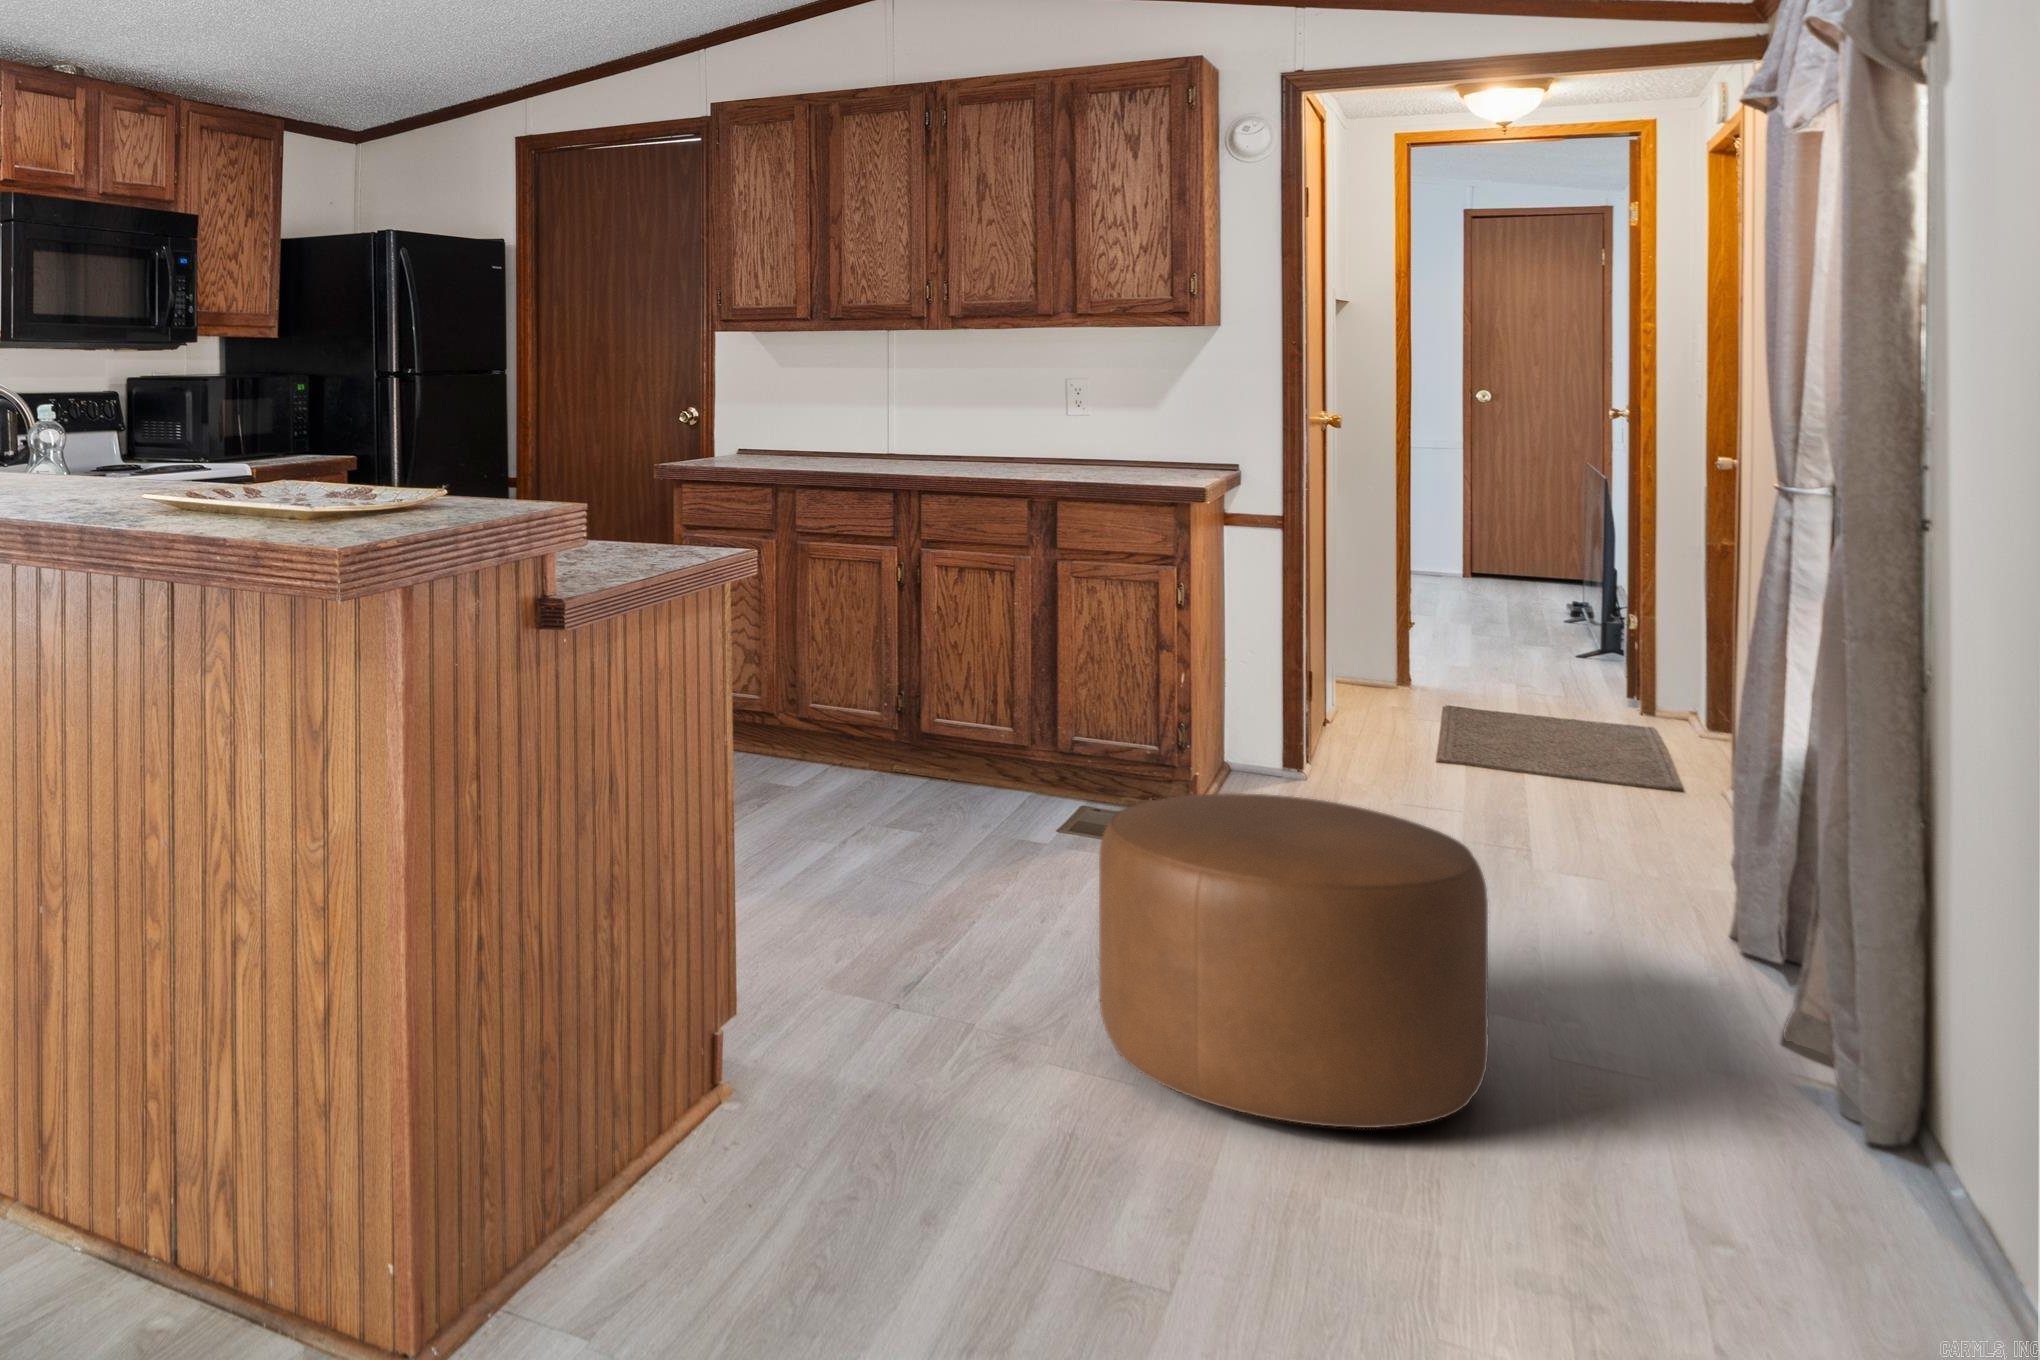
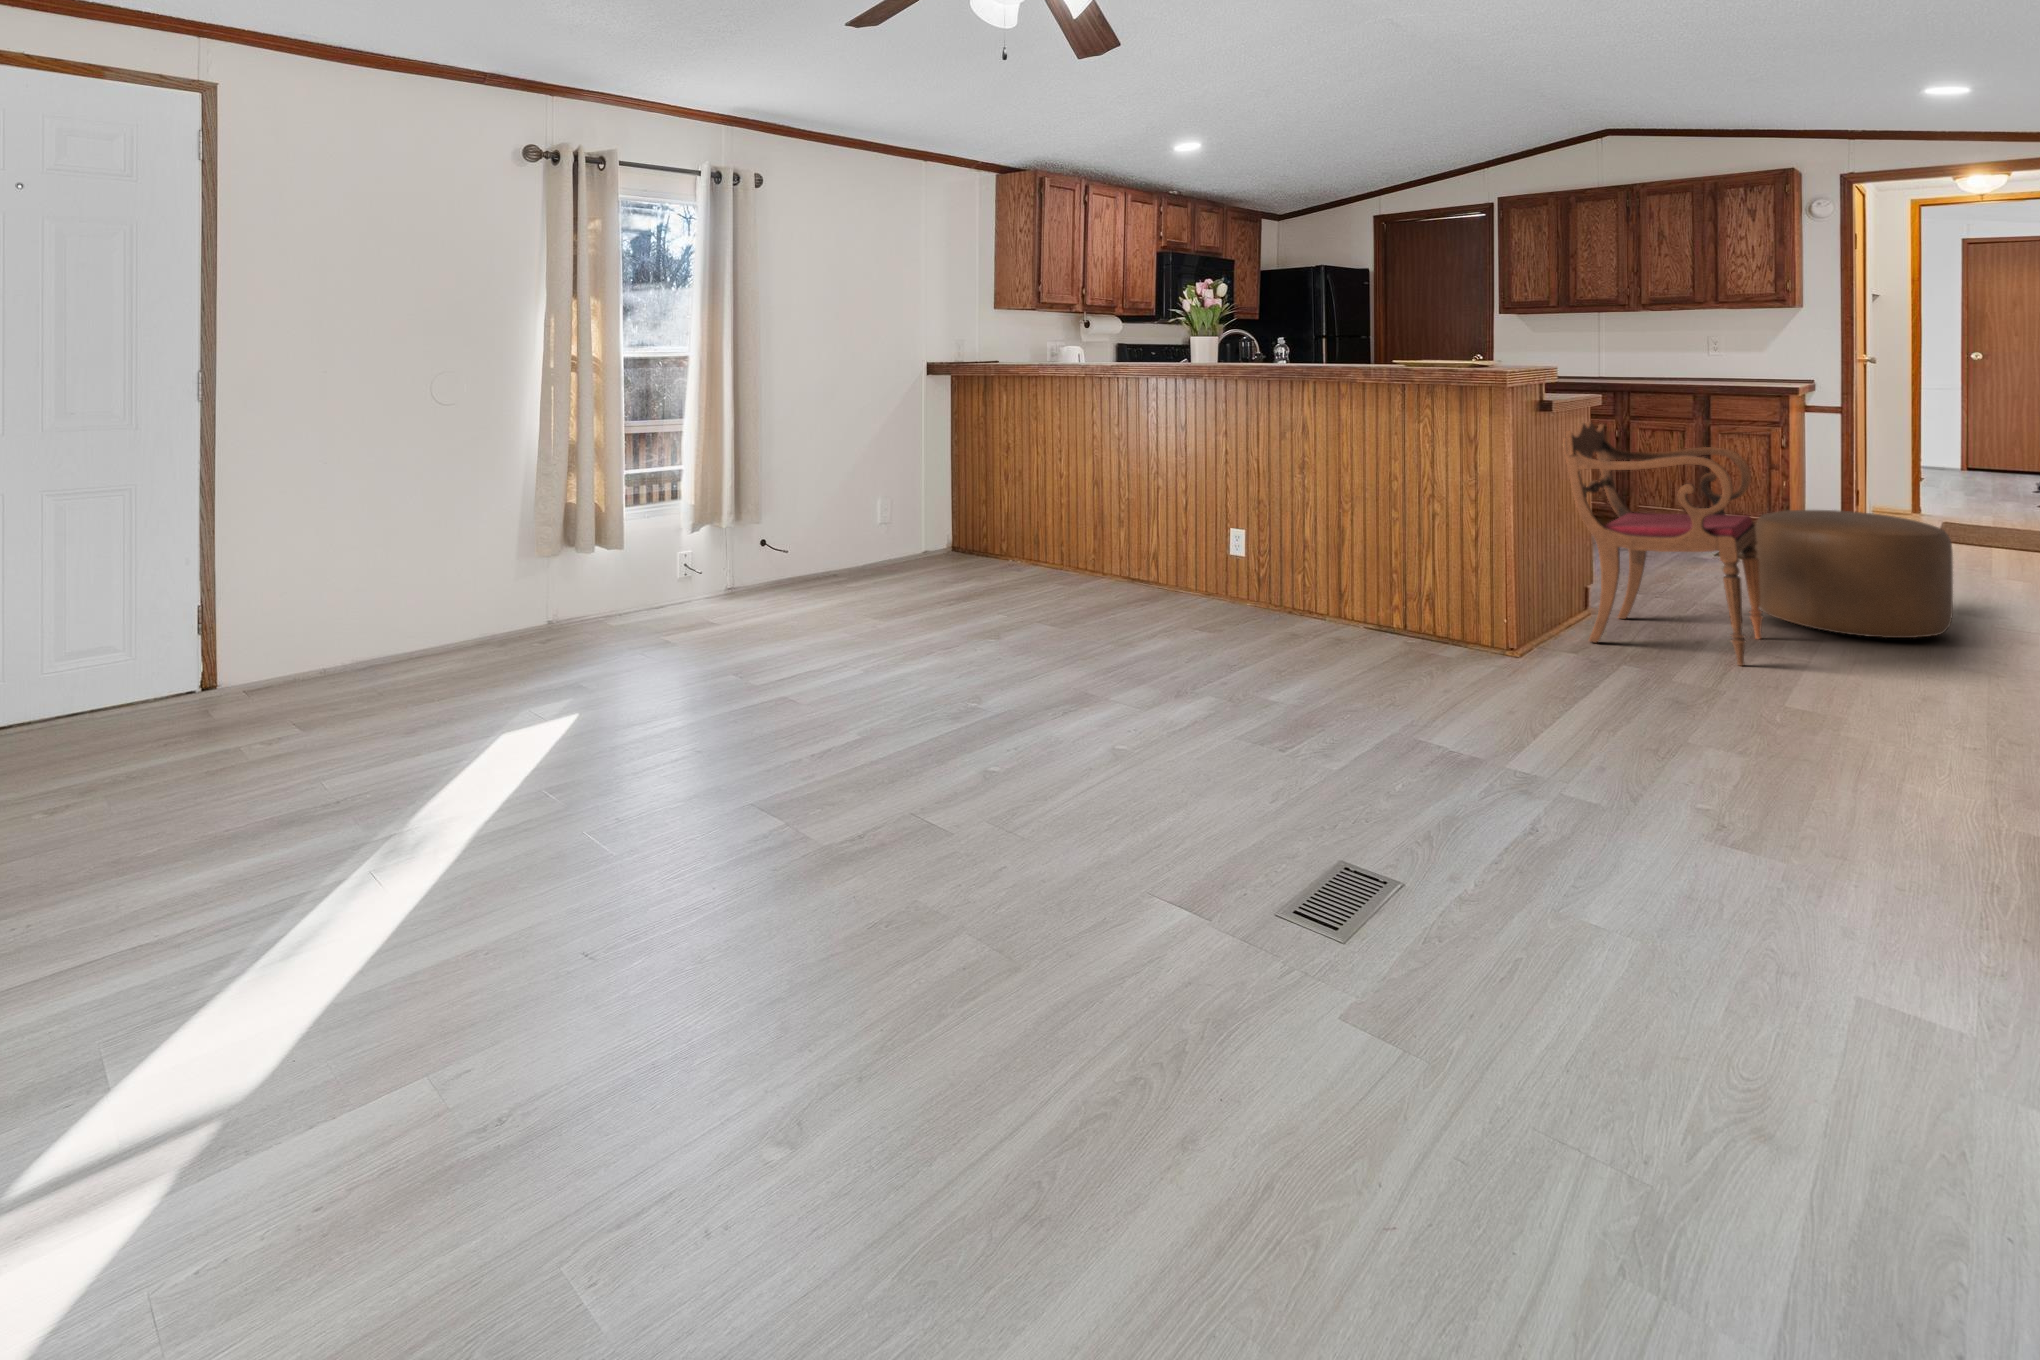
armchair: none [642,619,1104,1295] -> present [1563,421,1763,666]

